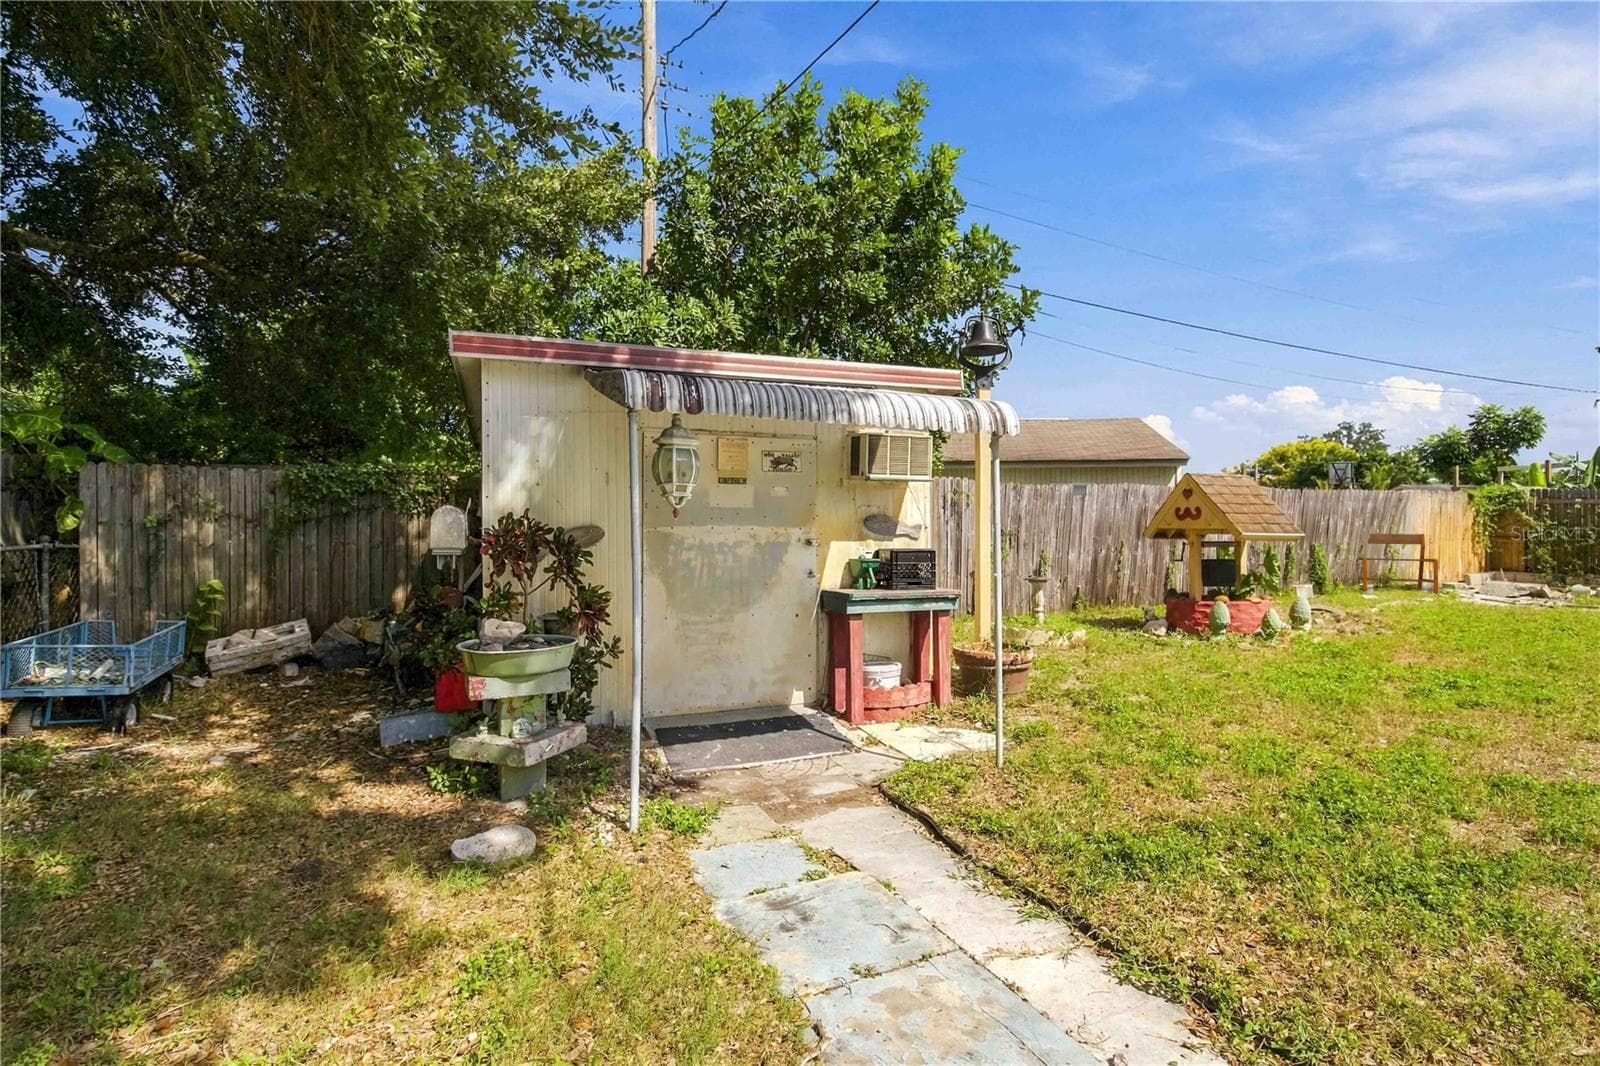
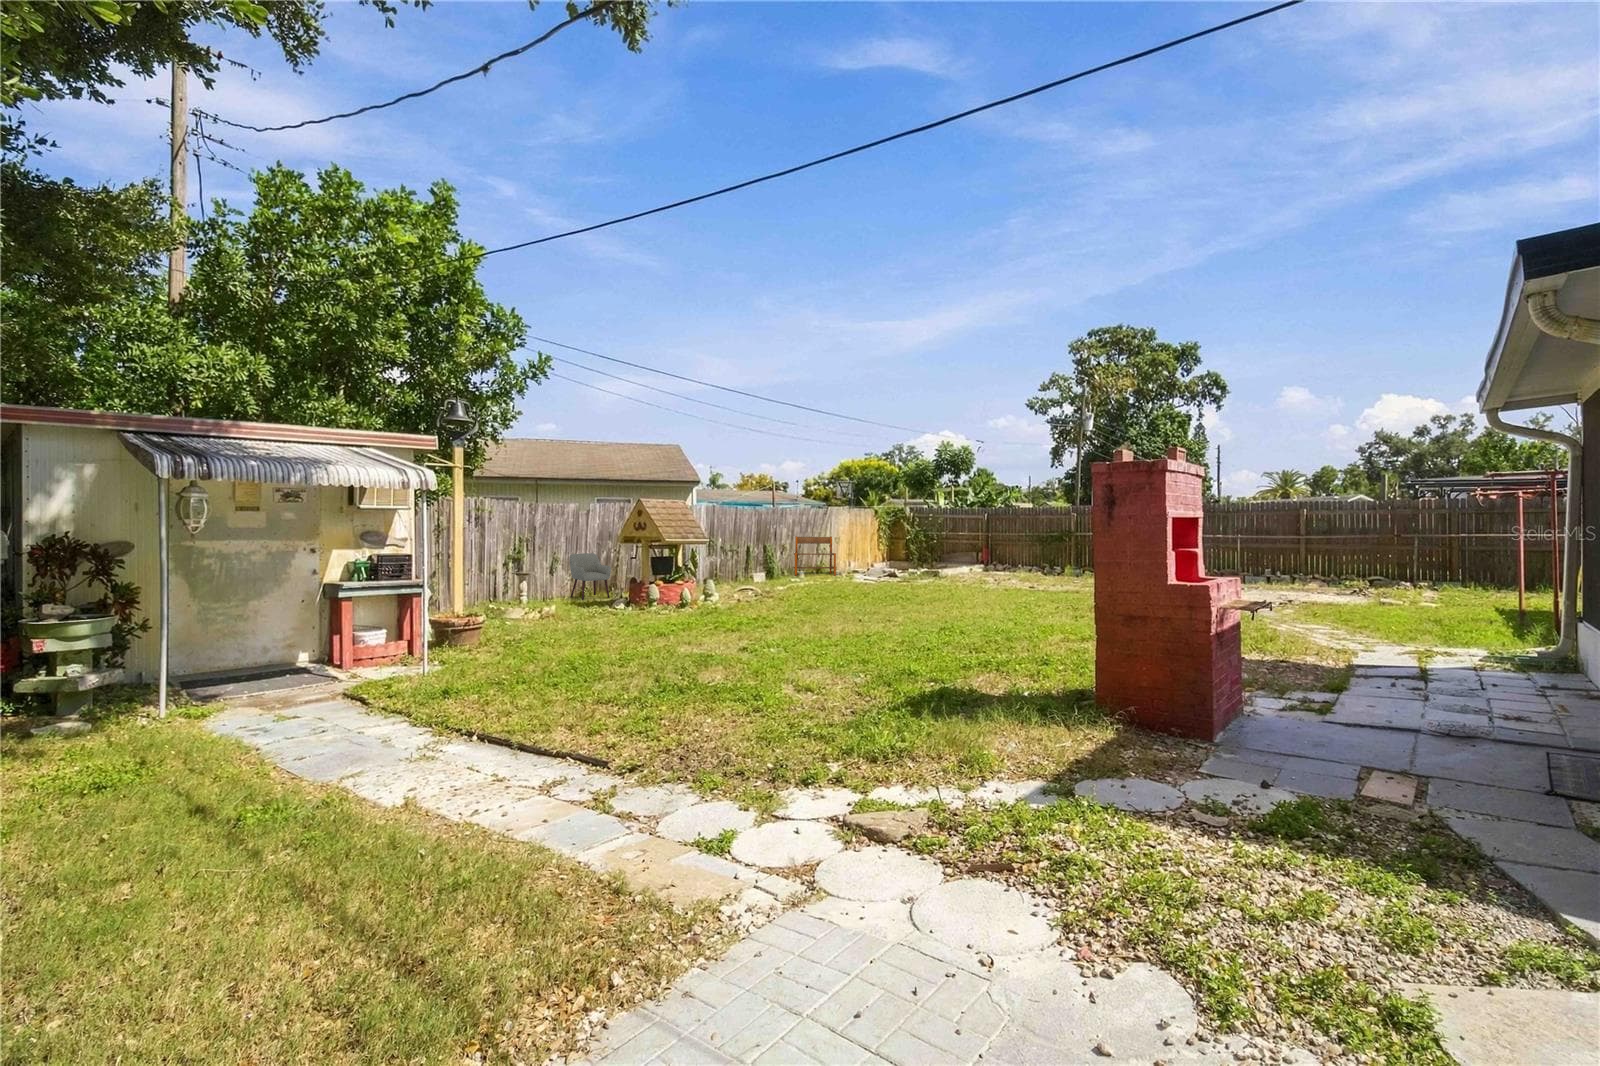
chair: none [1064,552,1125,617] -> present [570,553,611,600]

